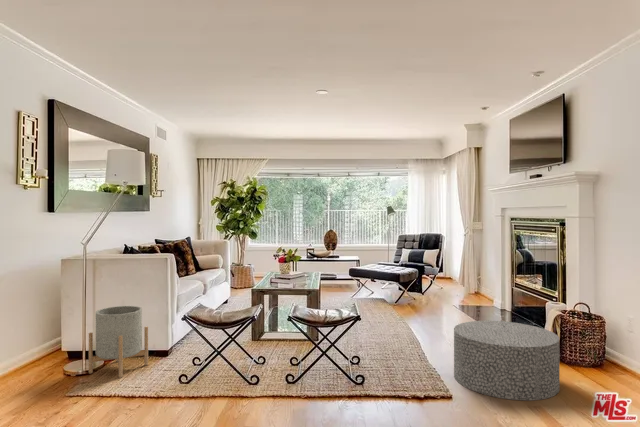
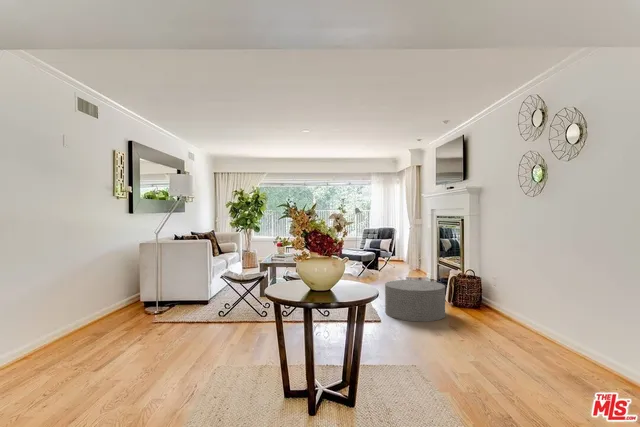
planter: present [89,306,148,378] -> none [161,273,197,315]

